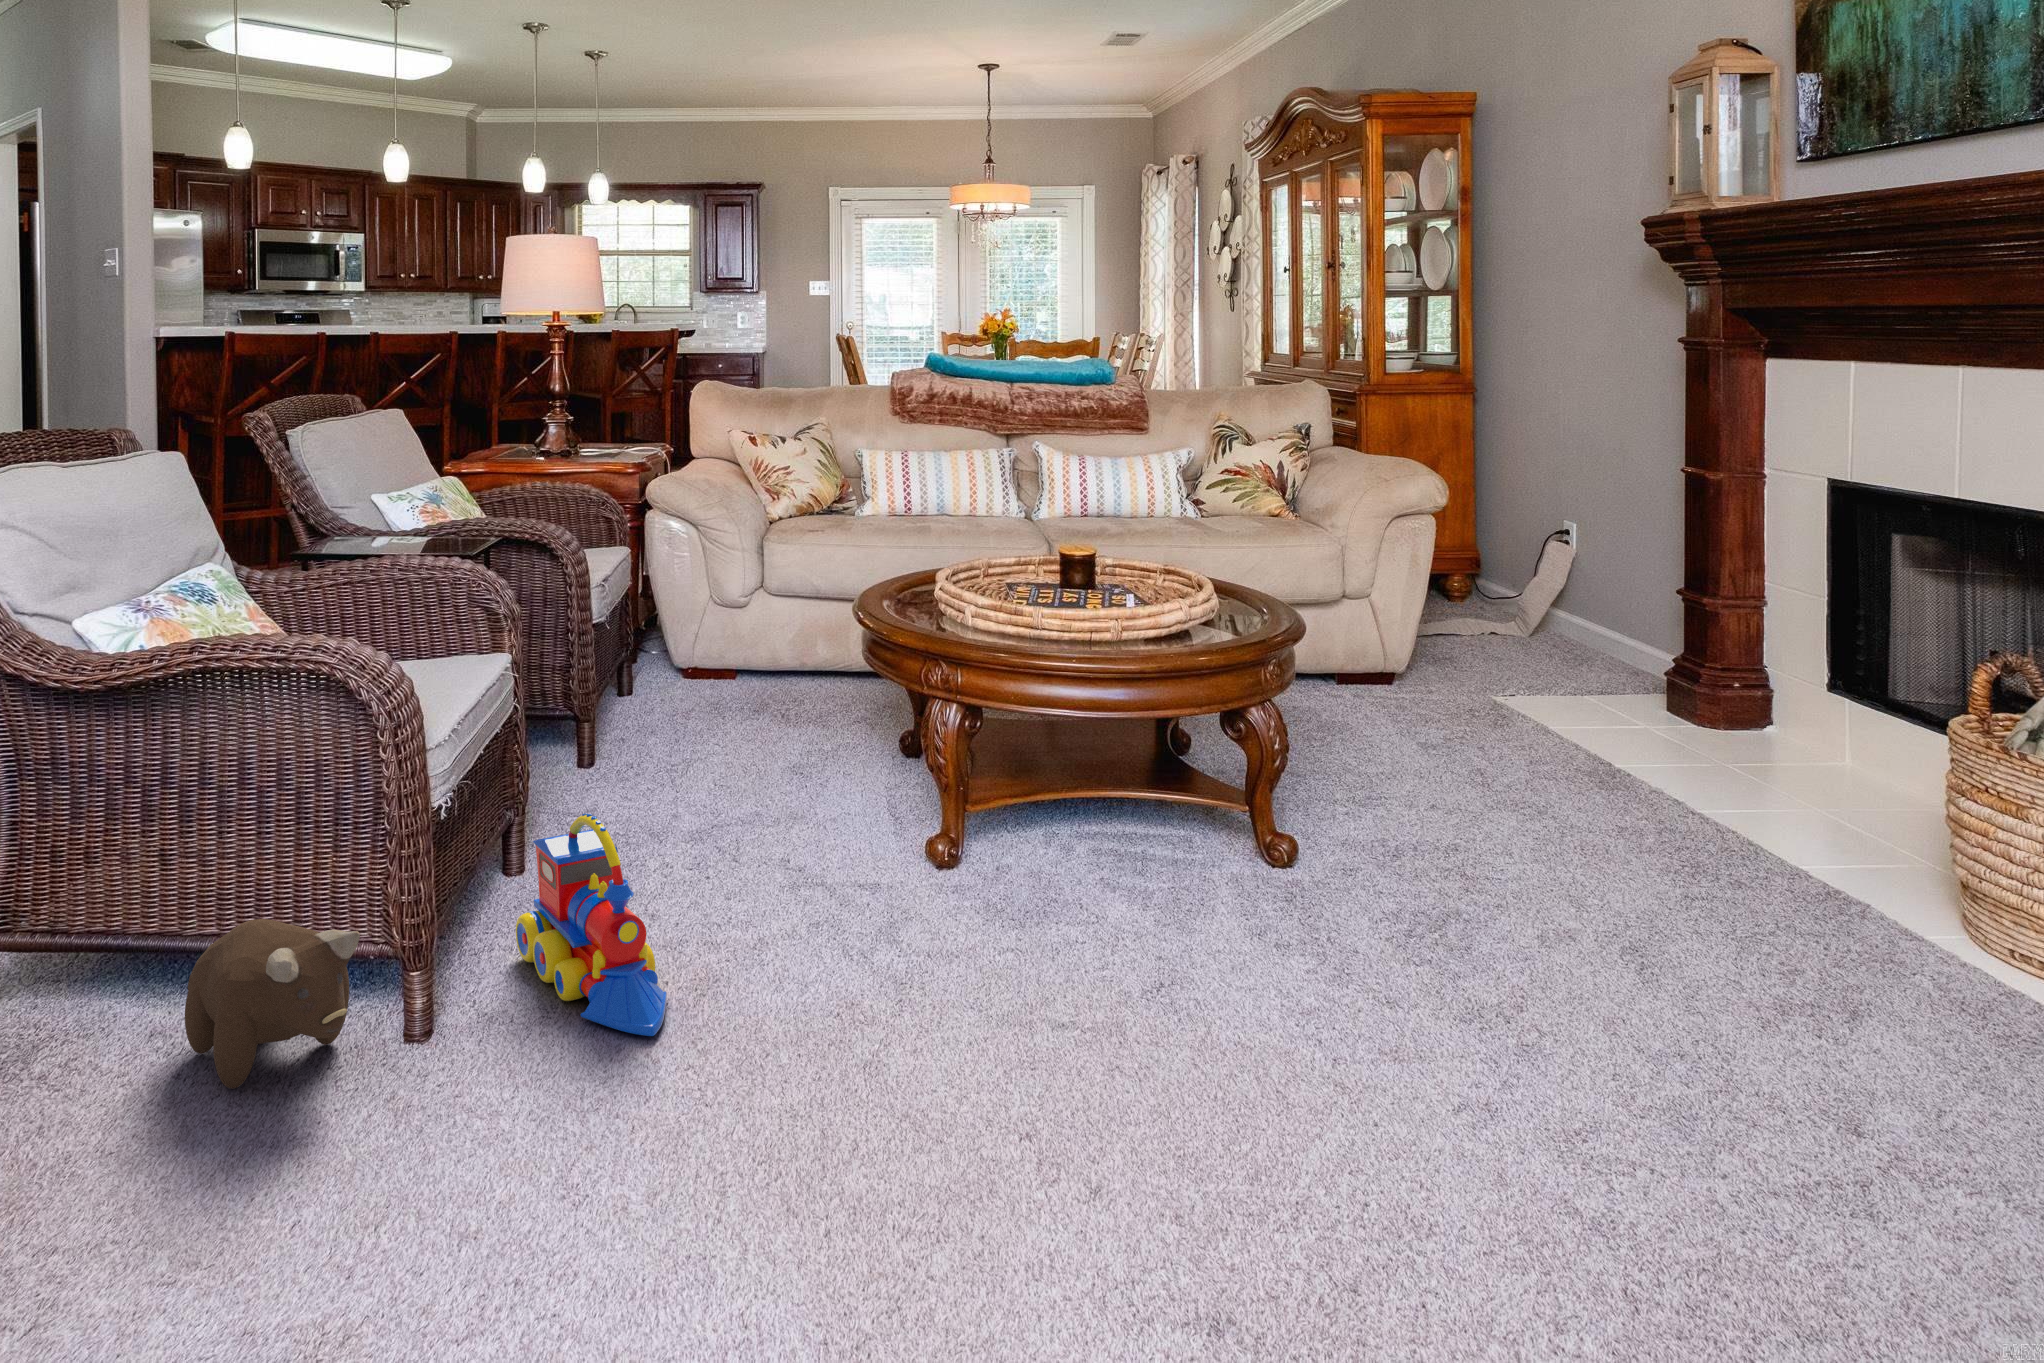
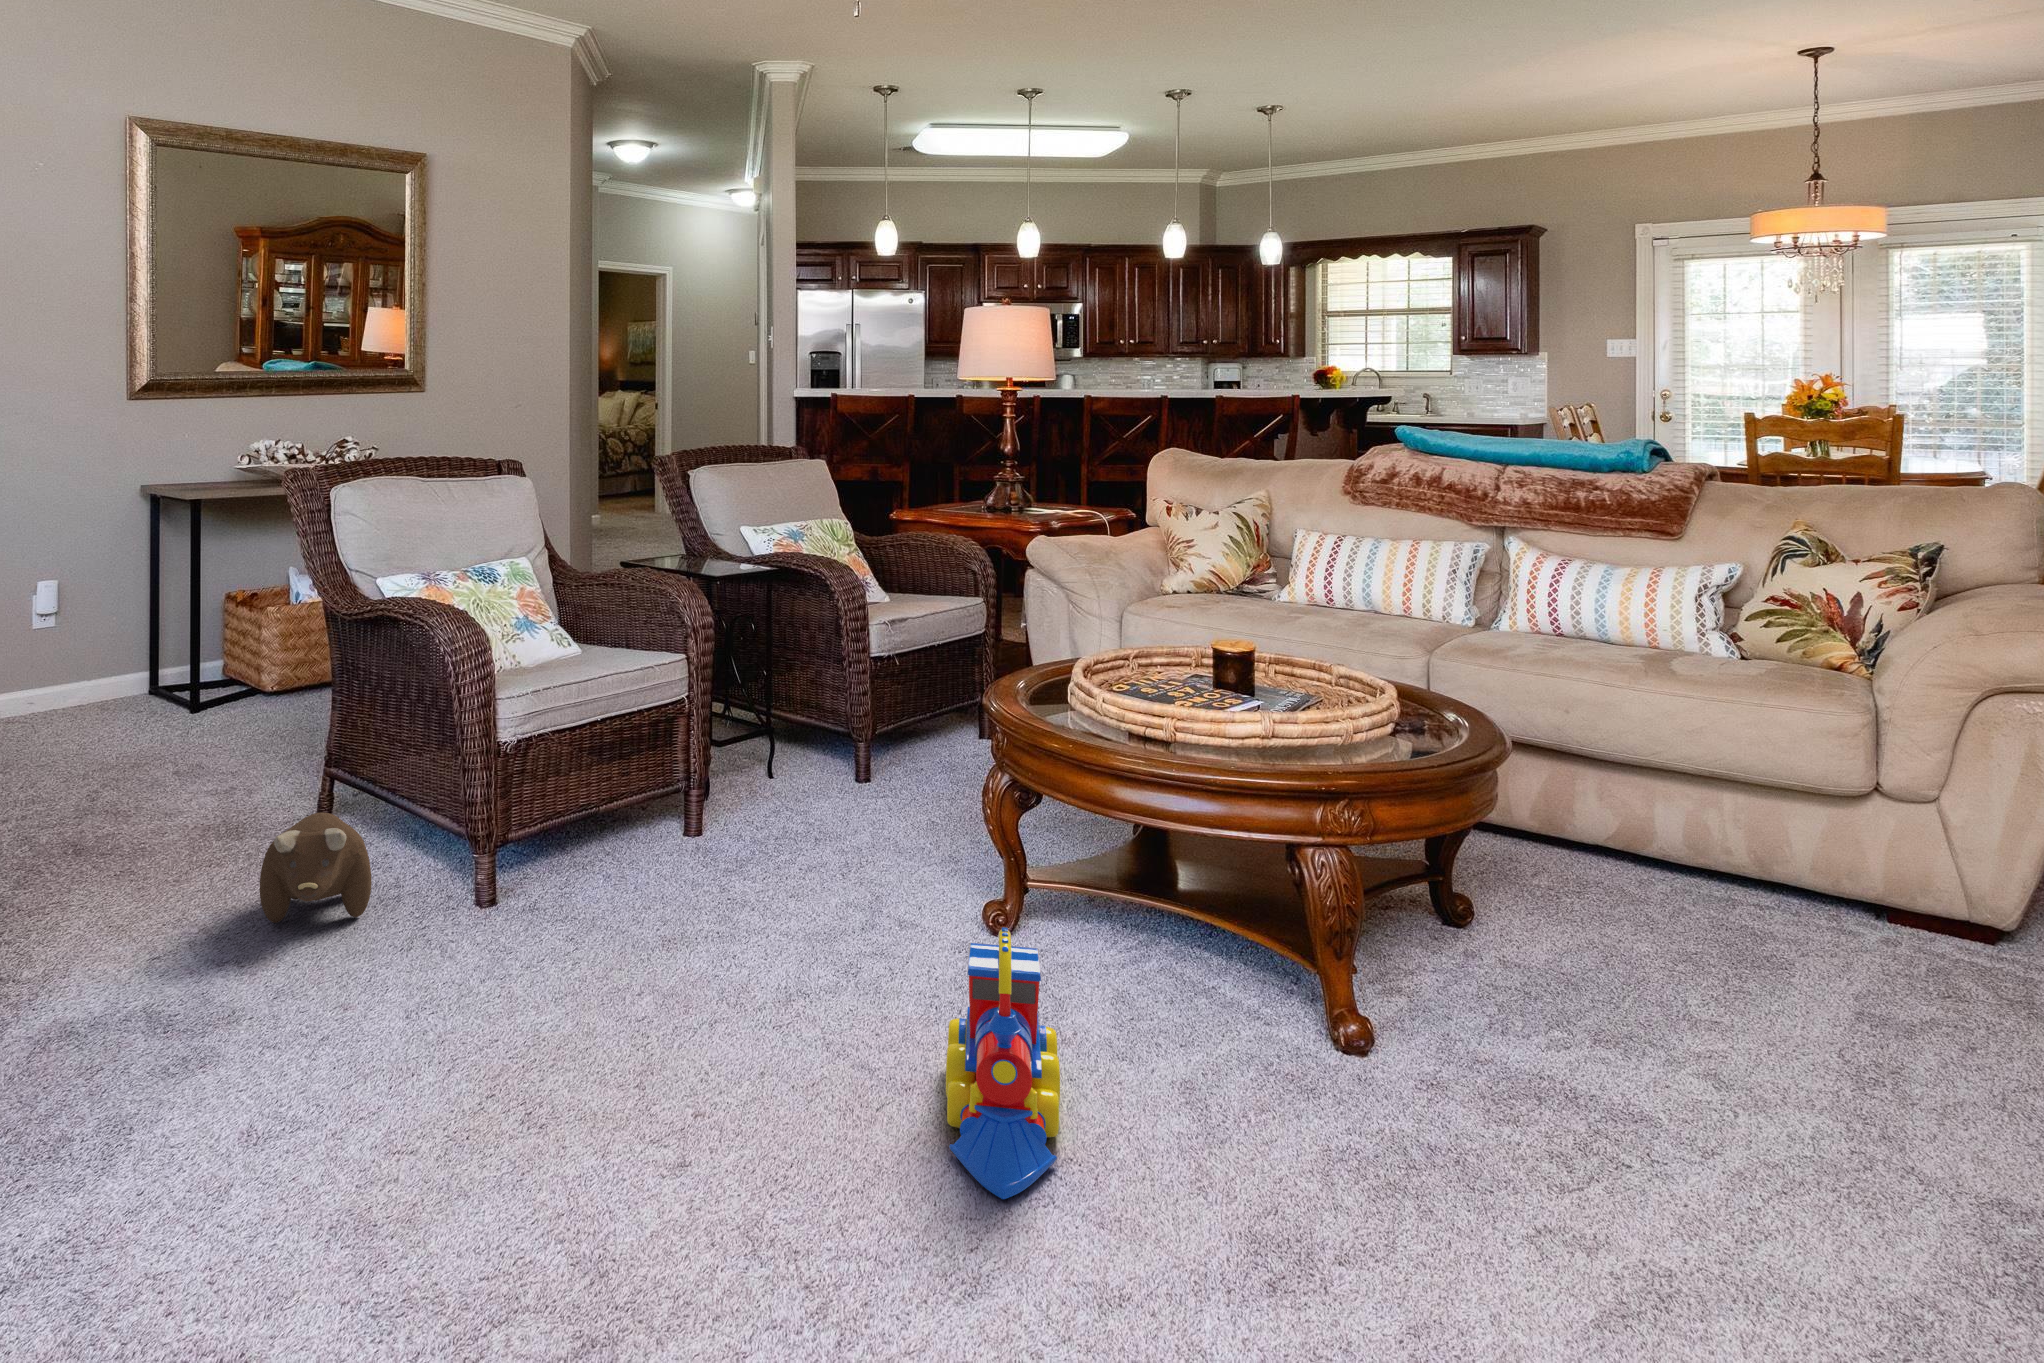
toy train: present [516,813,667,1036] -> present [946,927,1060,1199]

